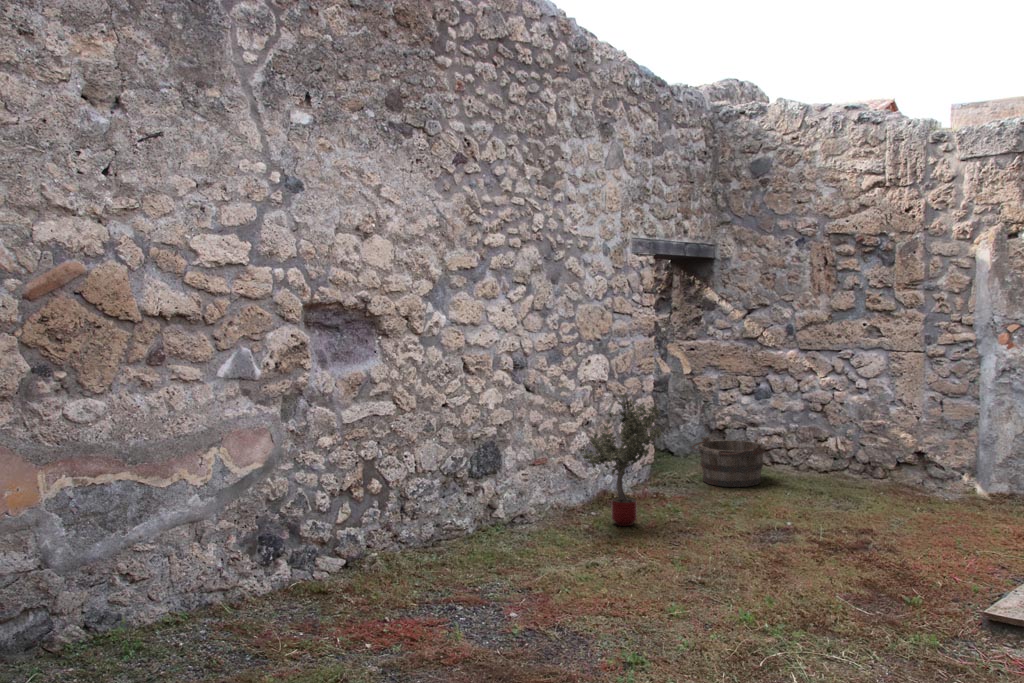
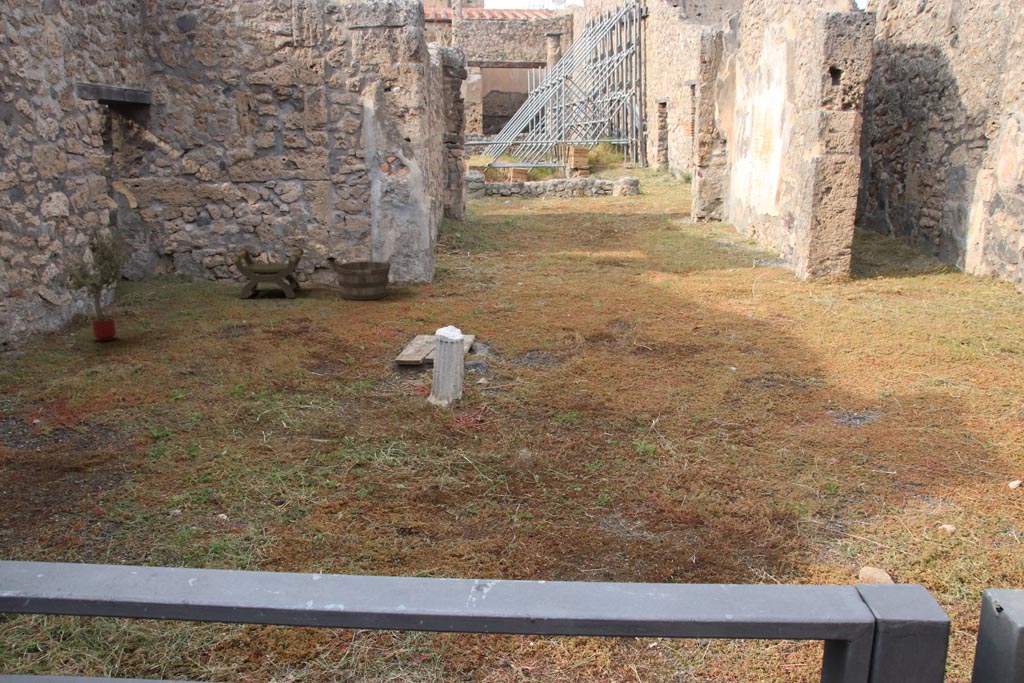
stool: none [785,431,881,501] -> present [231,248,304,299]
bucket: present [692,436,765,487] -> present [334,261,391,300]

